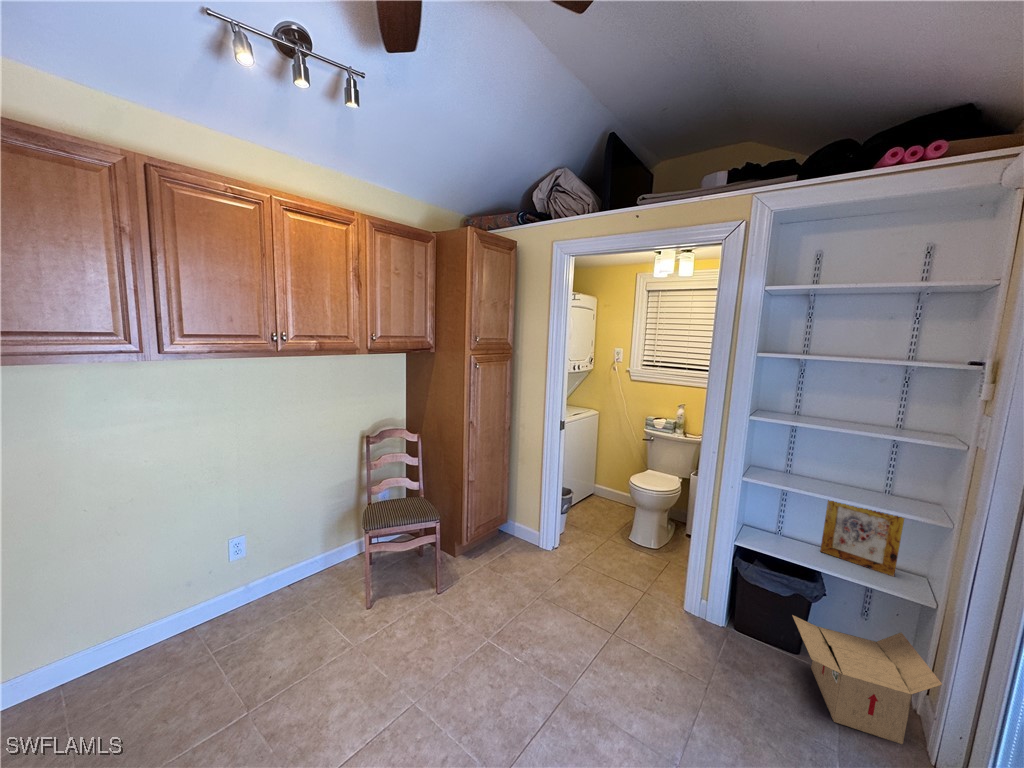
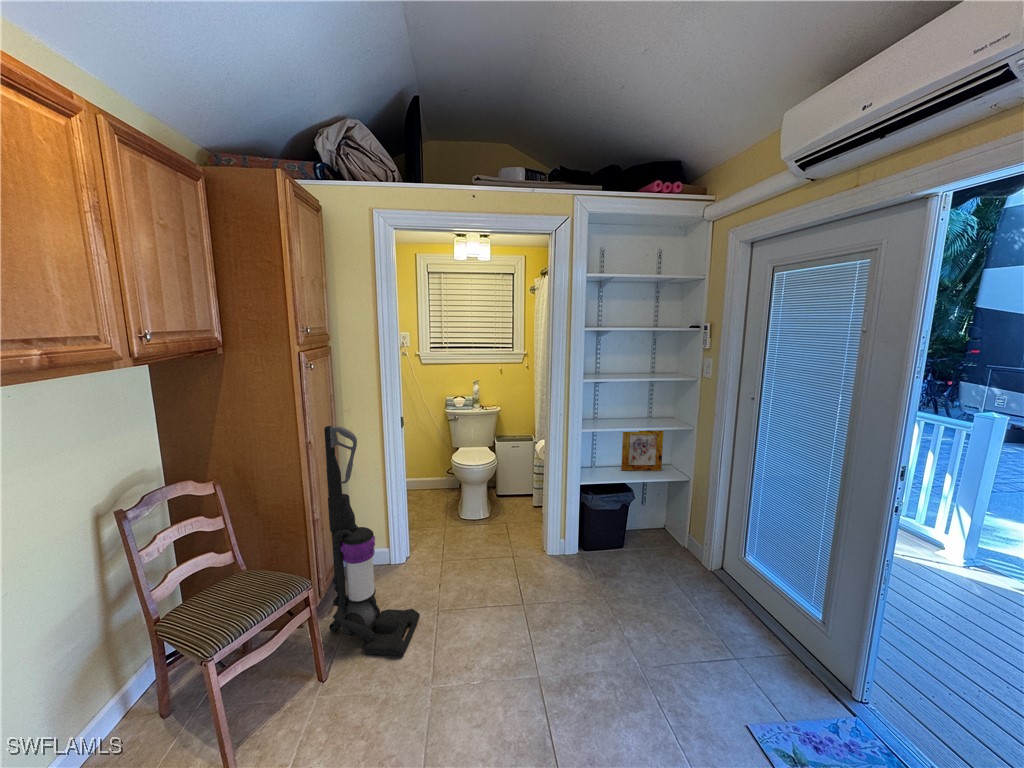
vacuum cleaner: none [465,411,529,607] -> present [324,426,420,656]
cardboard box: present [792,615,942,744] -> none [623,503,706,577]

